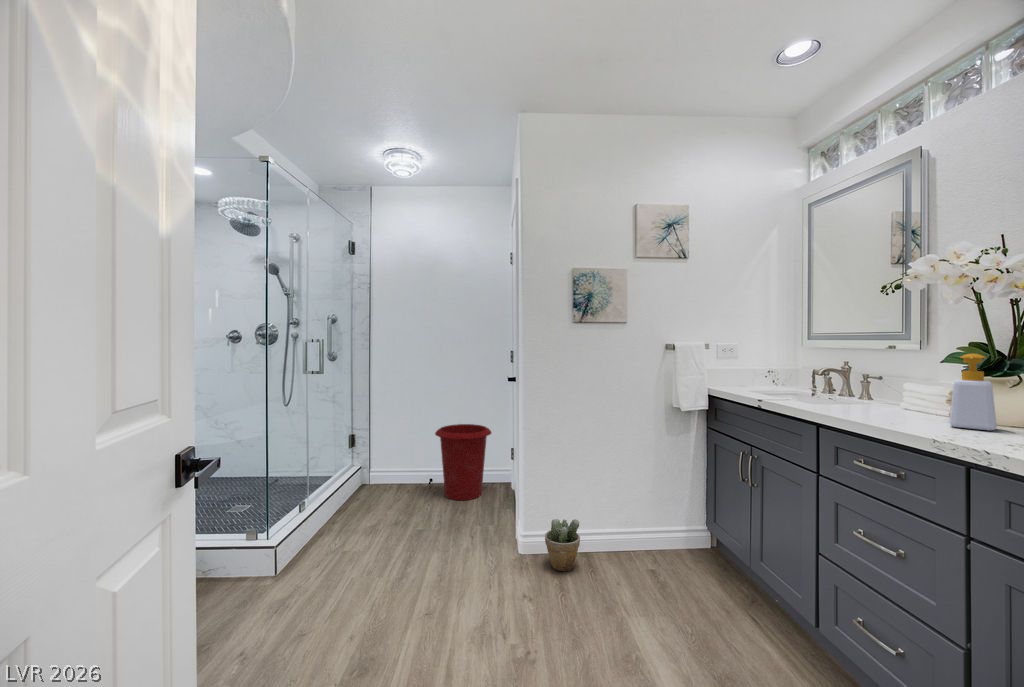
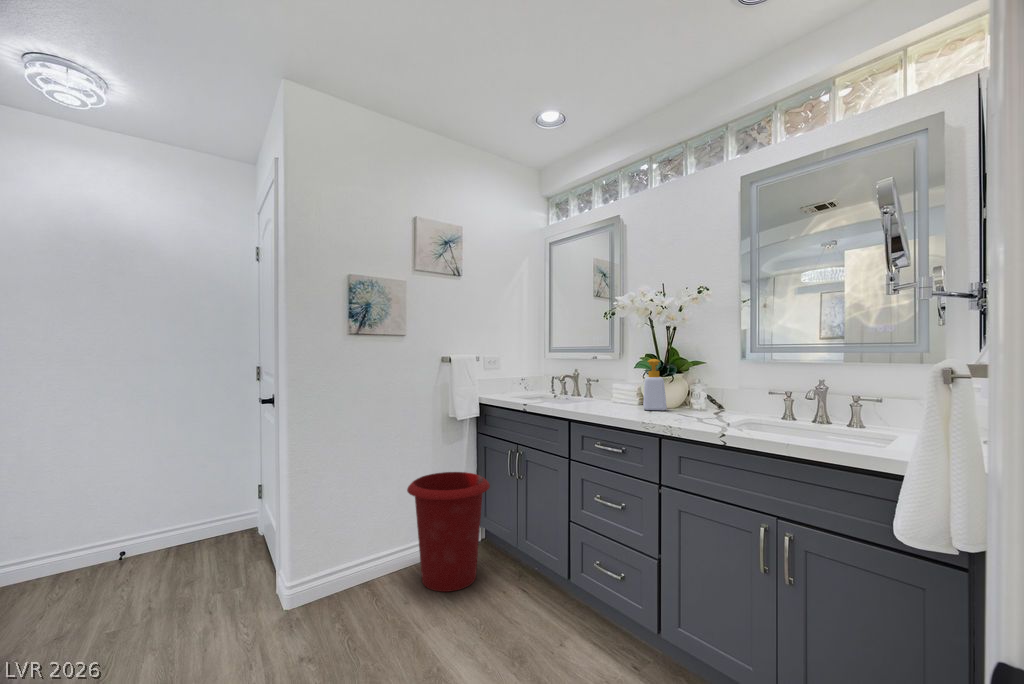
waste bin: present [435,424,491,500] -> present [407,472,490,592]
potted plant: present [545,519,580,571] -> none [317,544,359,606]

